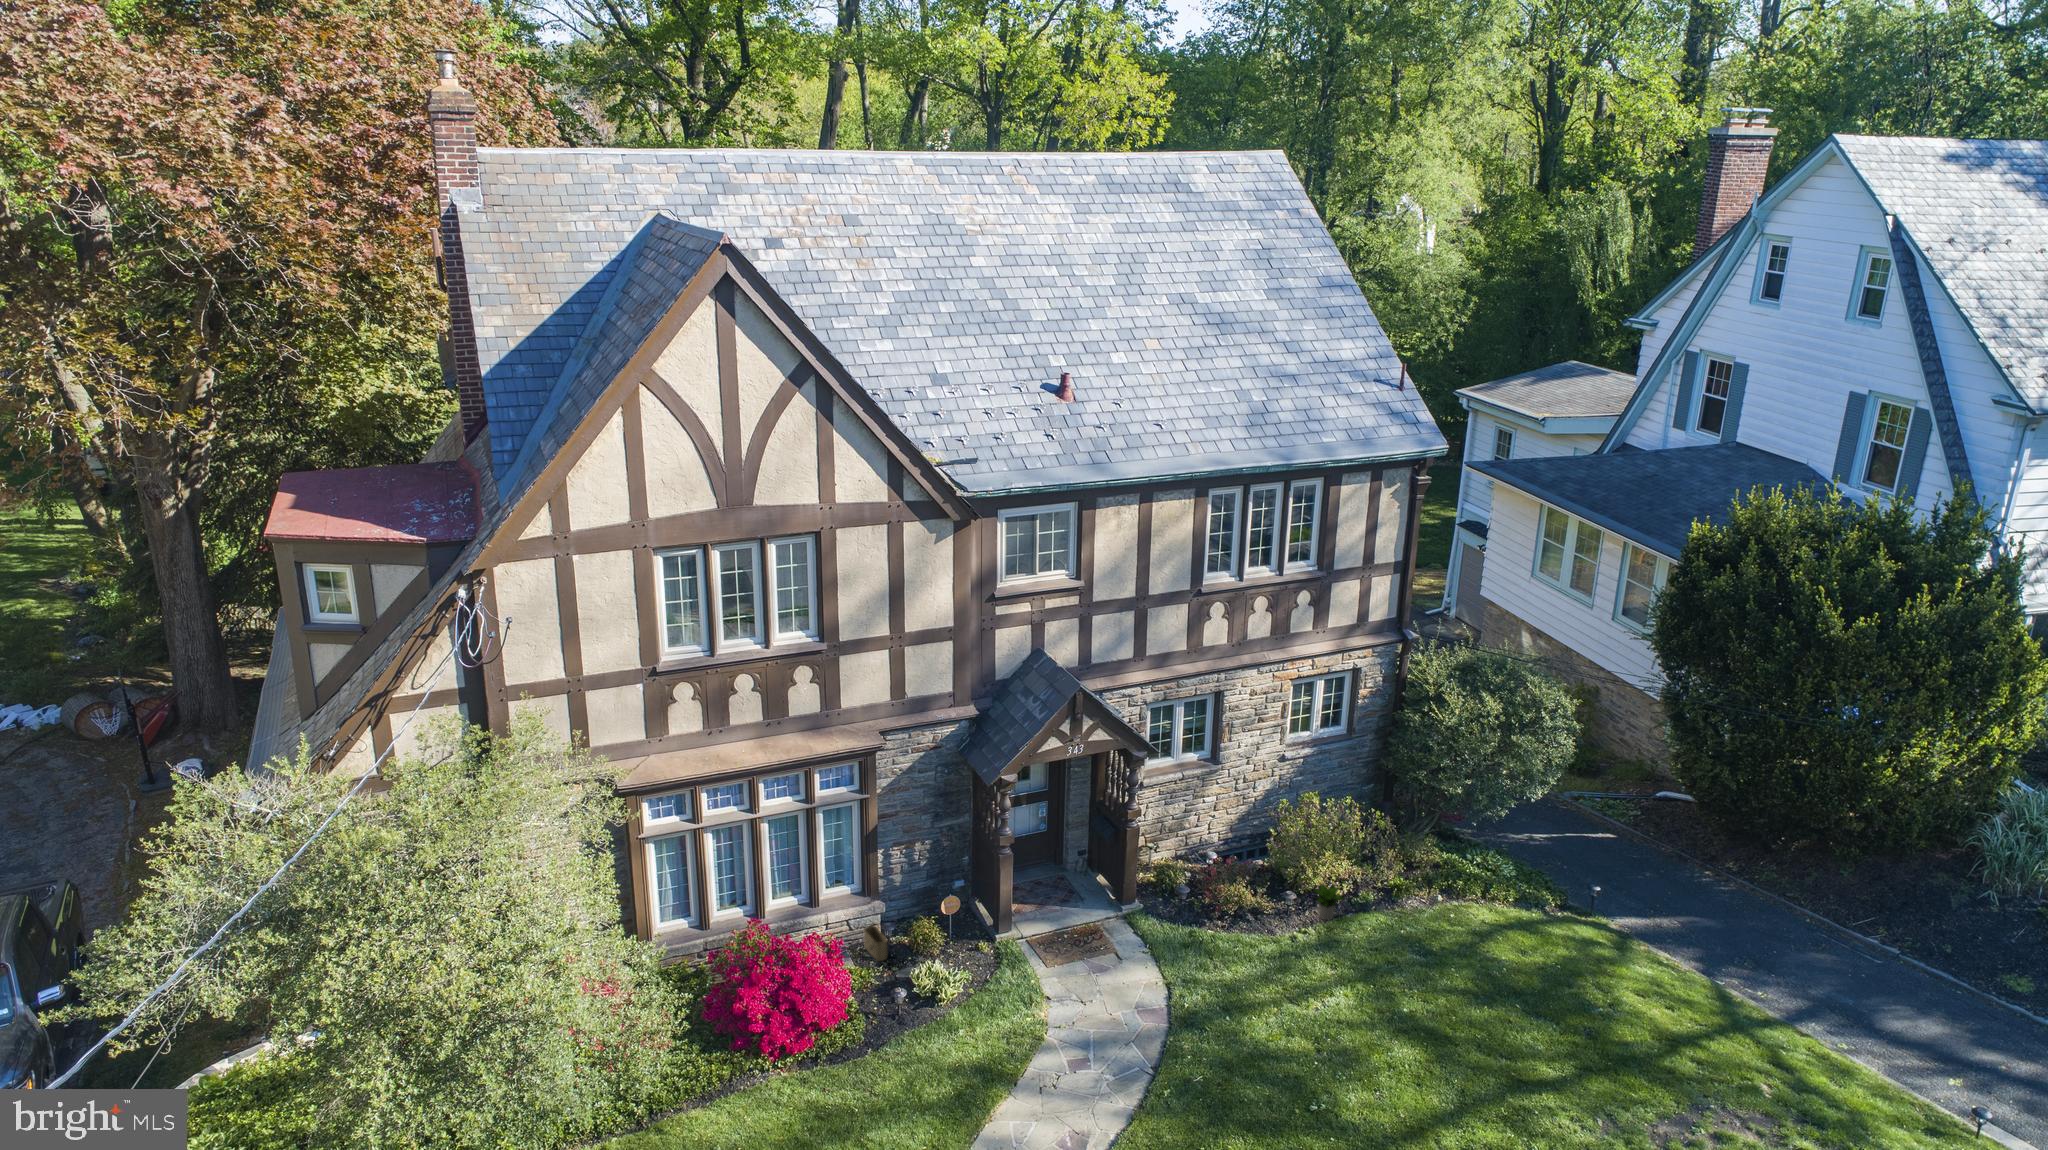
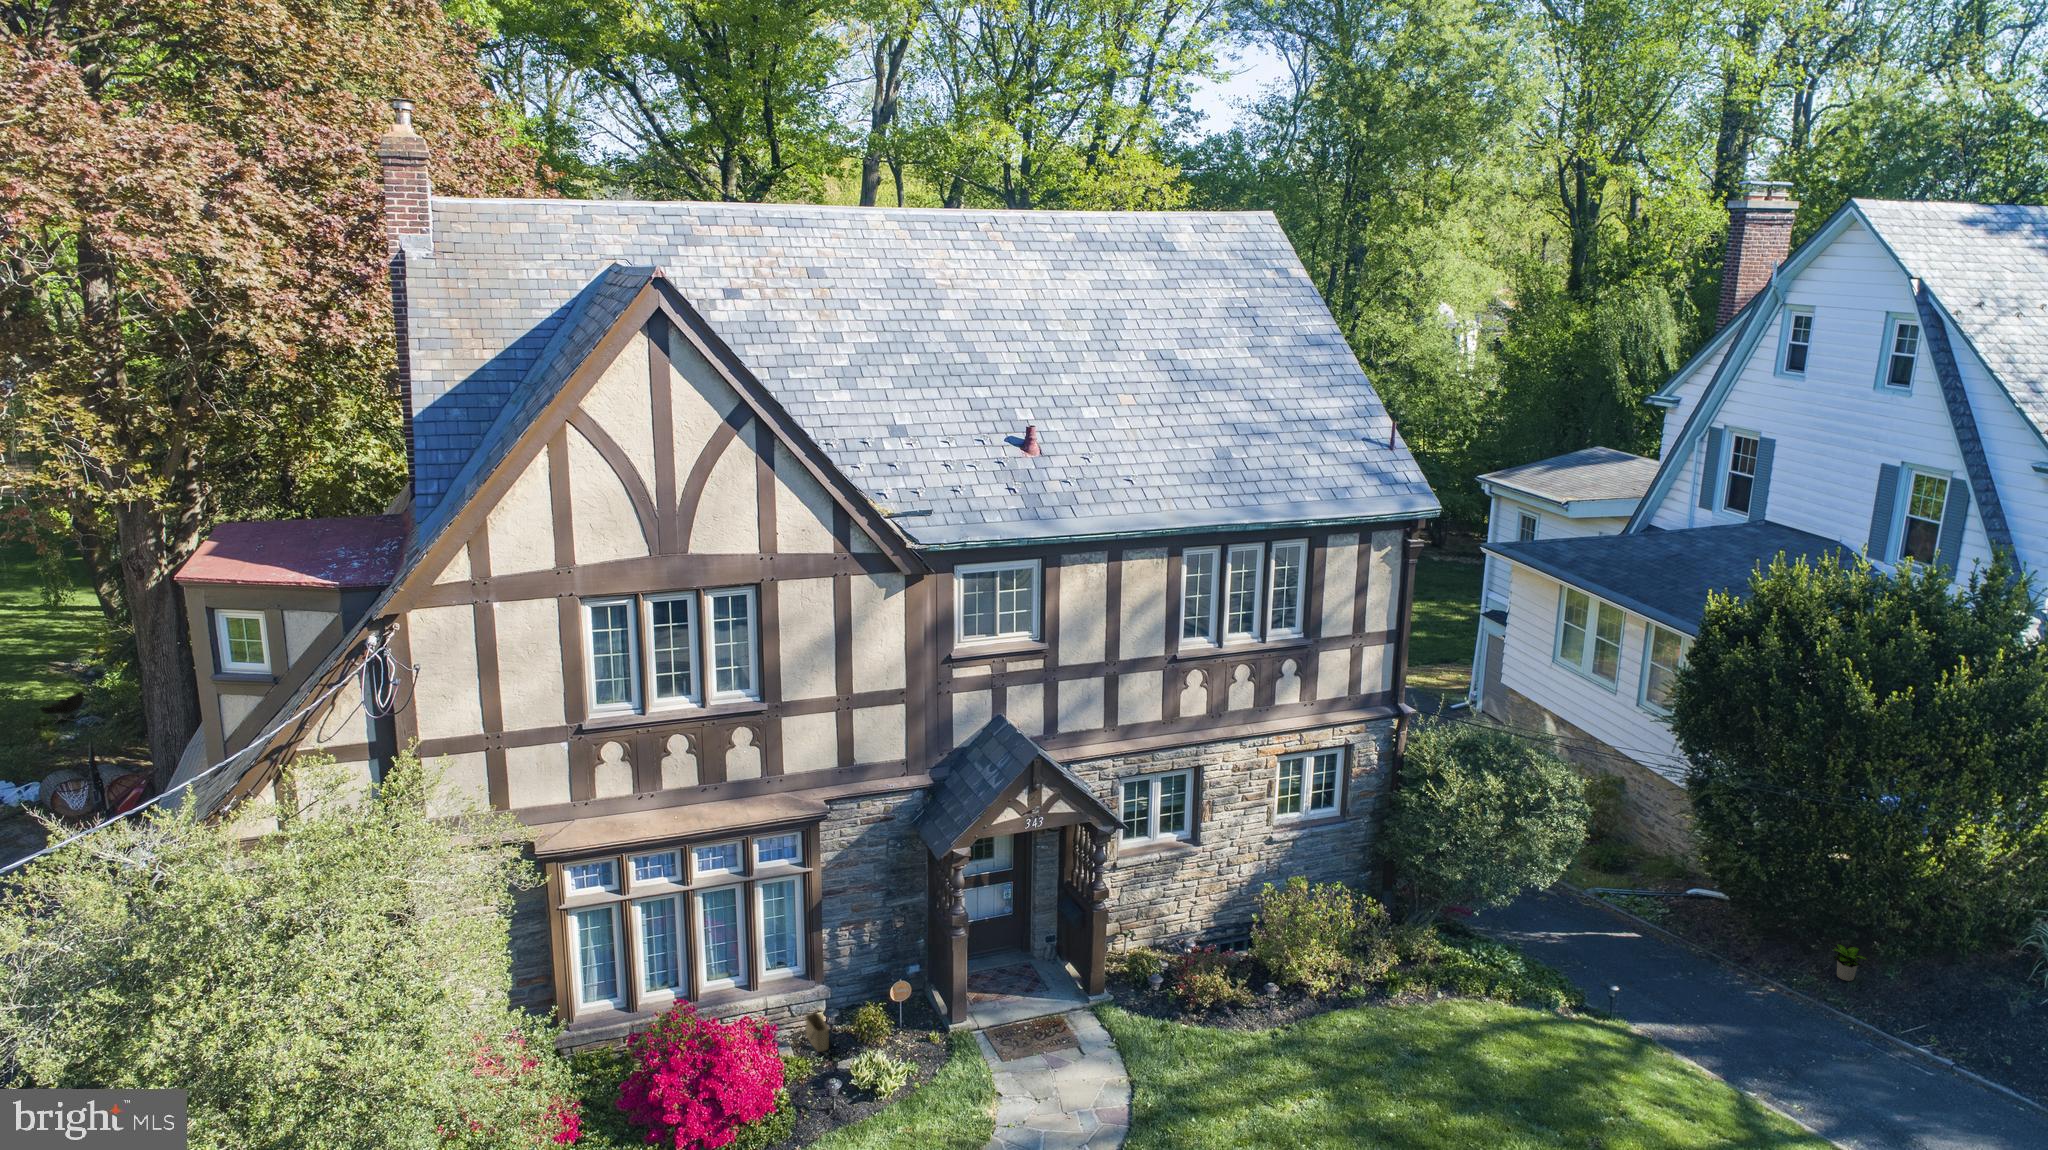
lounge chair: none [59,616,102,649] -> present [41,691,84,722]
potted plant: present [1313,884,1345,920] -> present [1831,943,1869,981]

